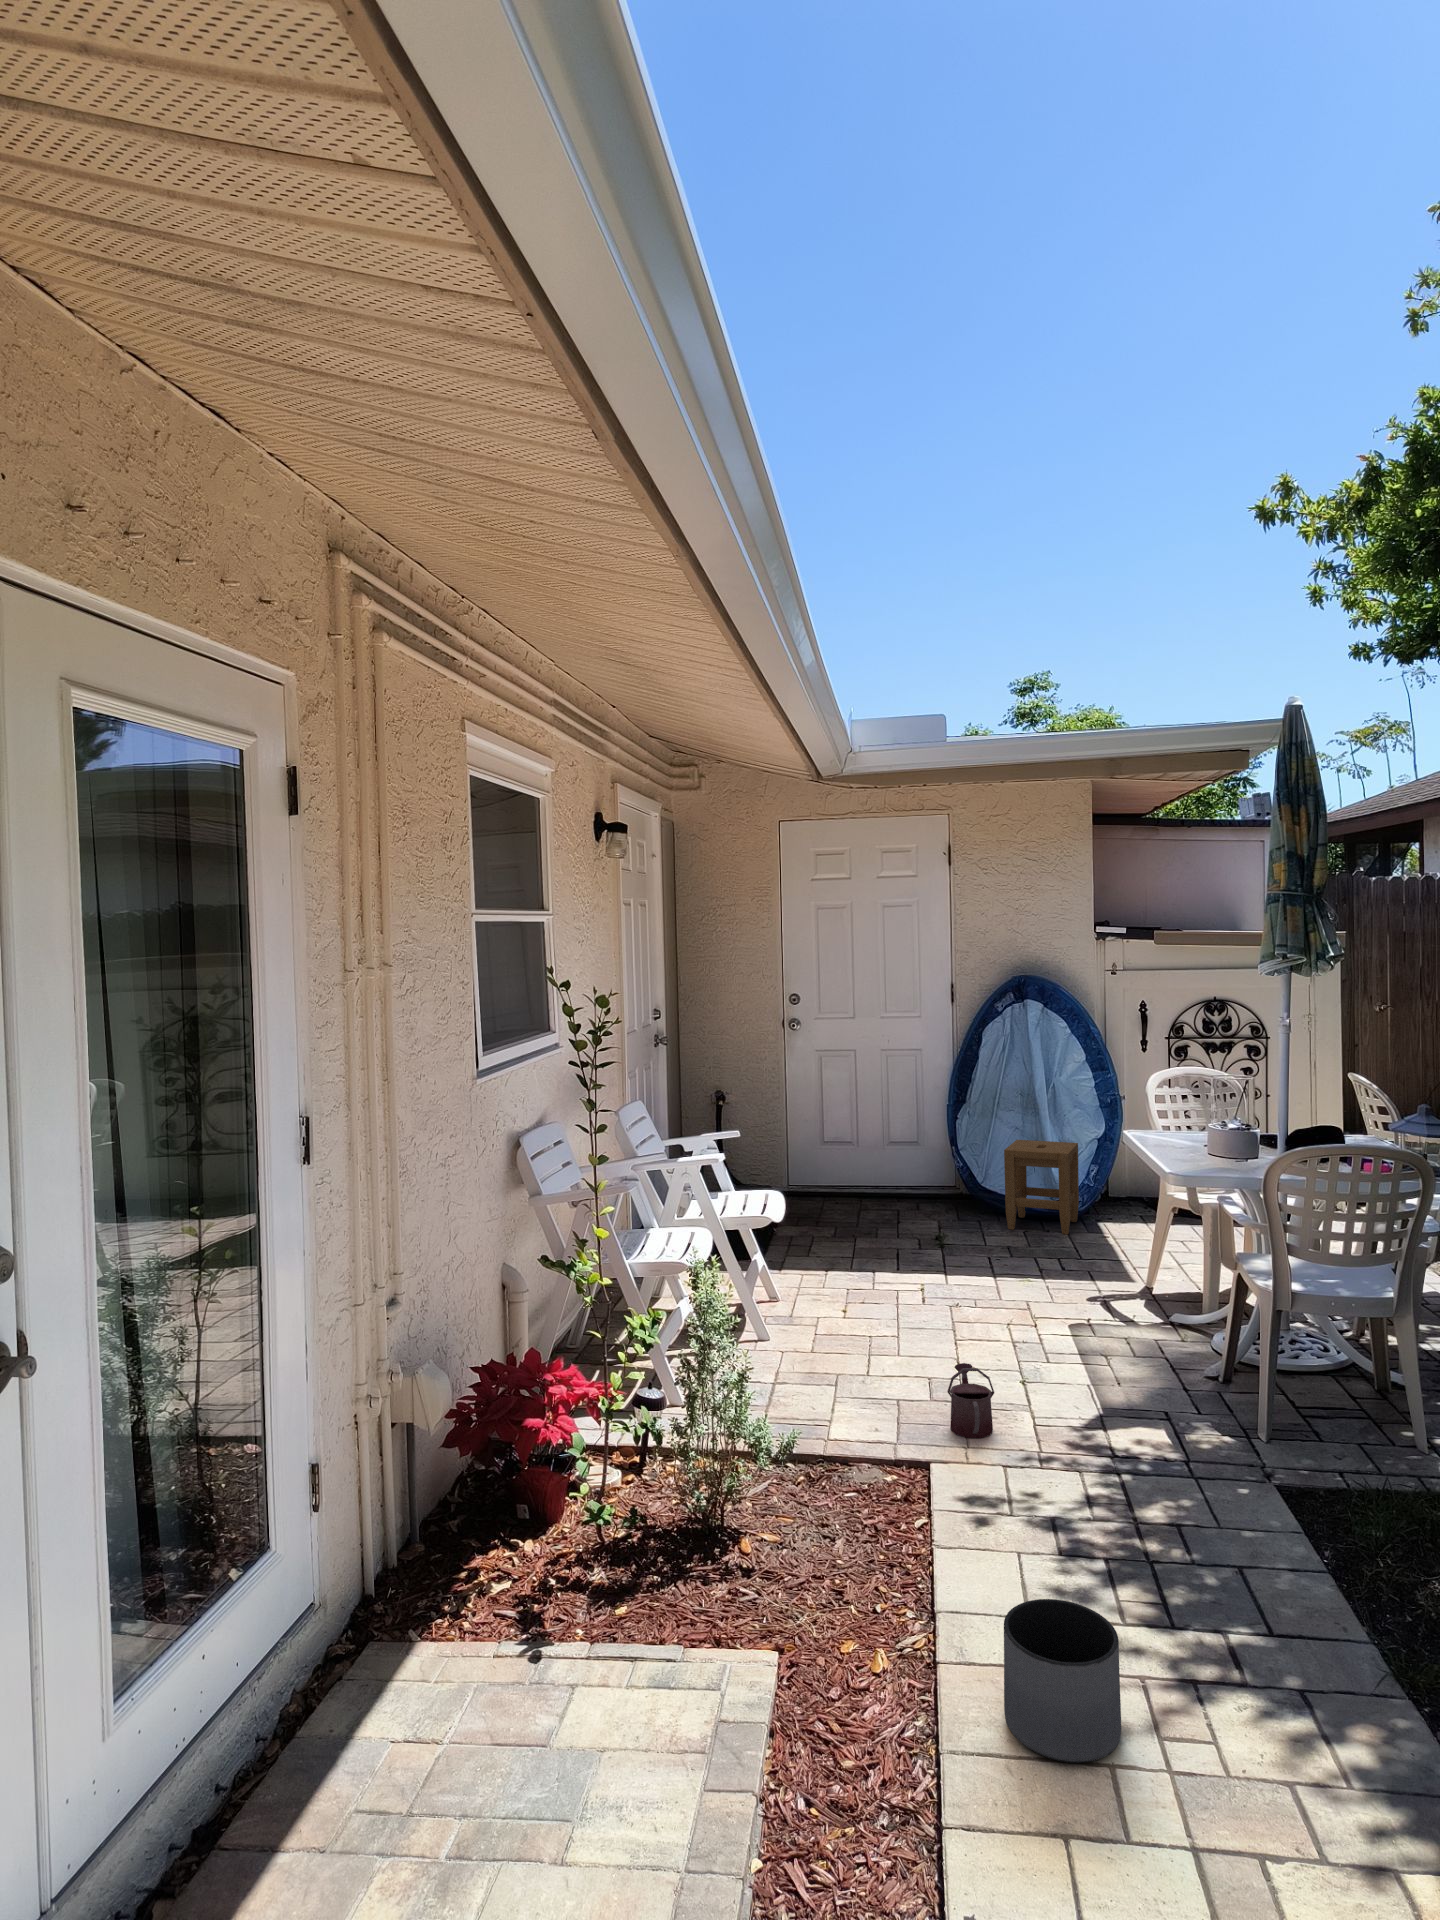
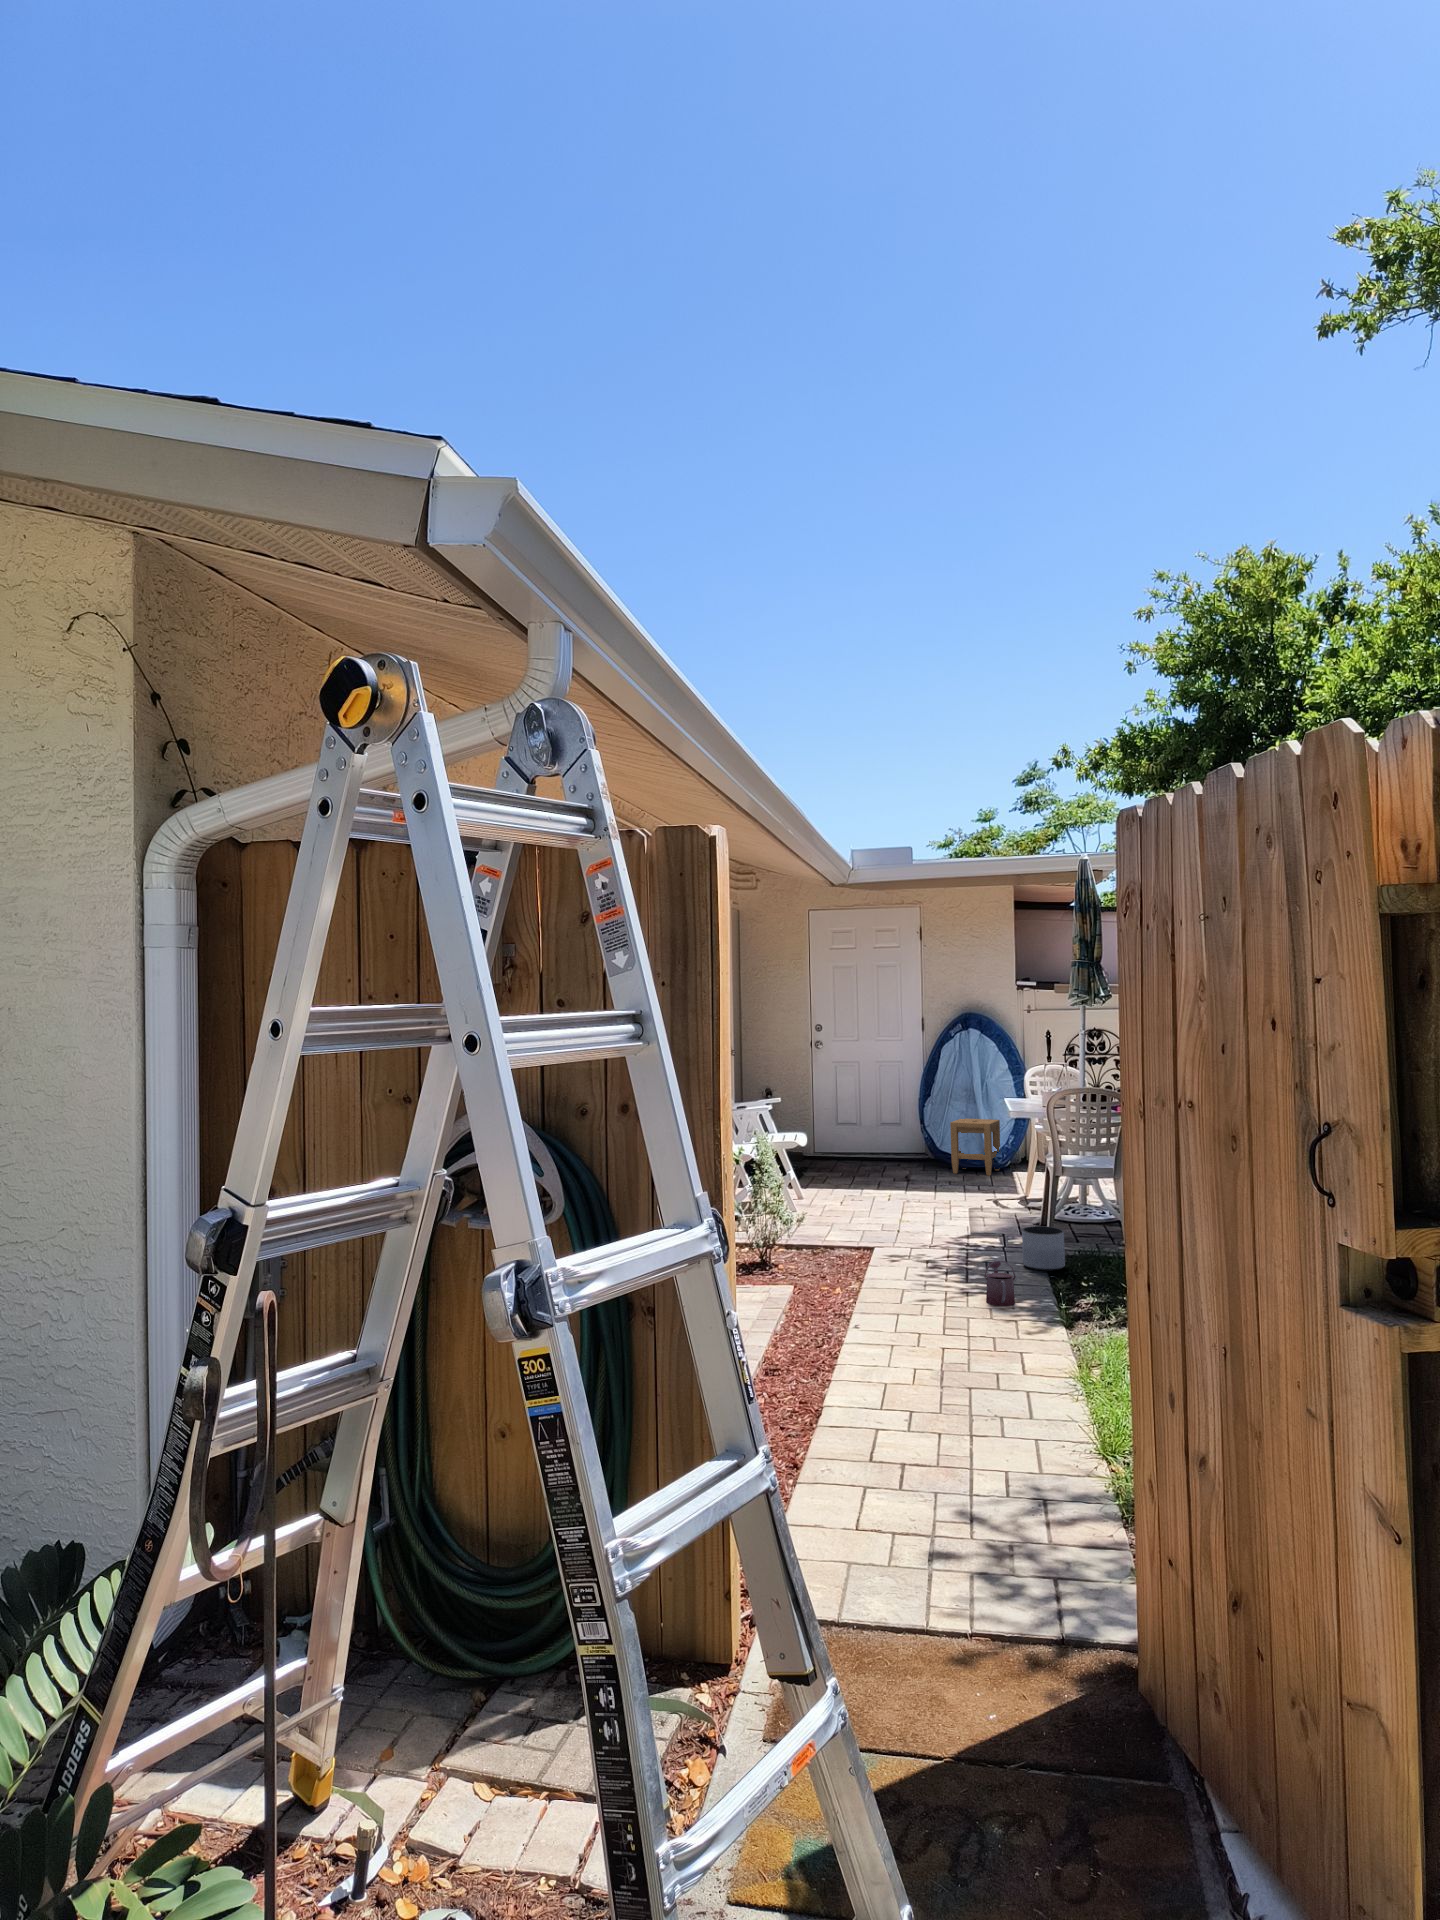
watering can: present [947,1363,994,1438] -> present [984,1260,1016,1306]
planter: present [1004,1599,1121,1763] -> present [1022,1226,1065,1271]

